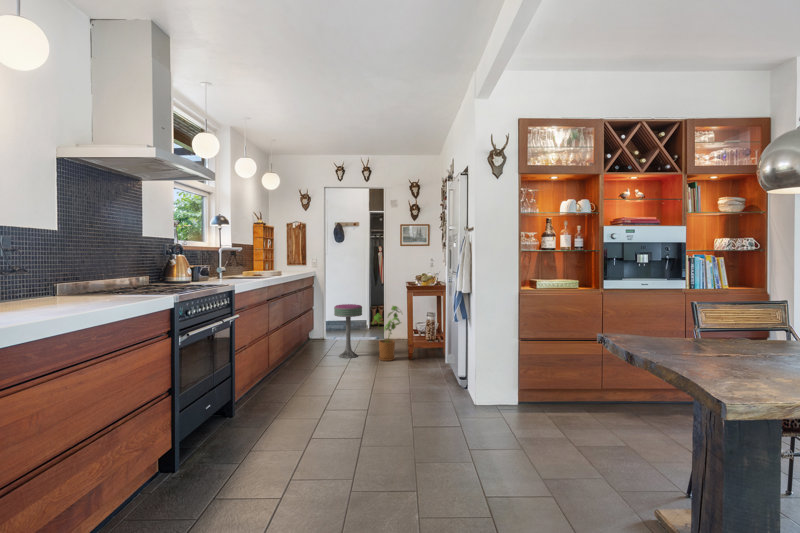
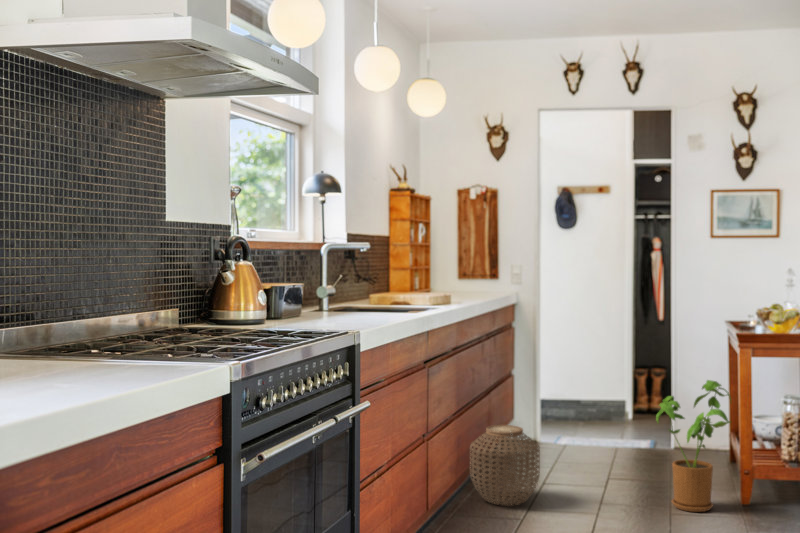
bar stool: present [334,304,362,358] -> none [564,371,630,497]
woven basket: none [291,329,323,364] -> present [470,425,540,505]

